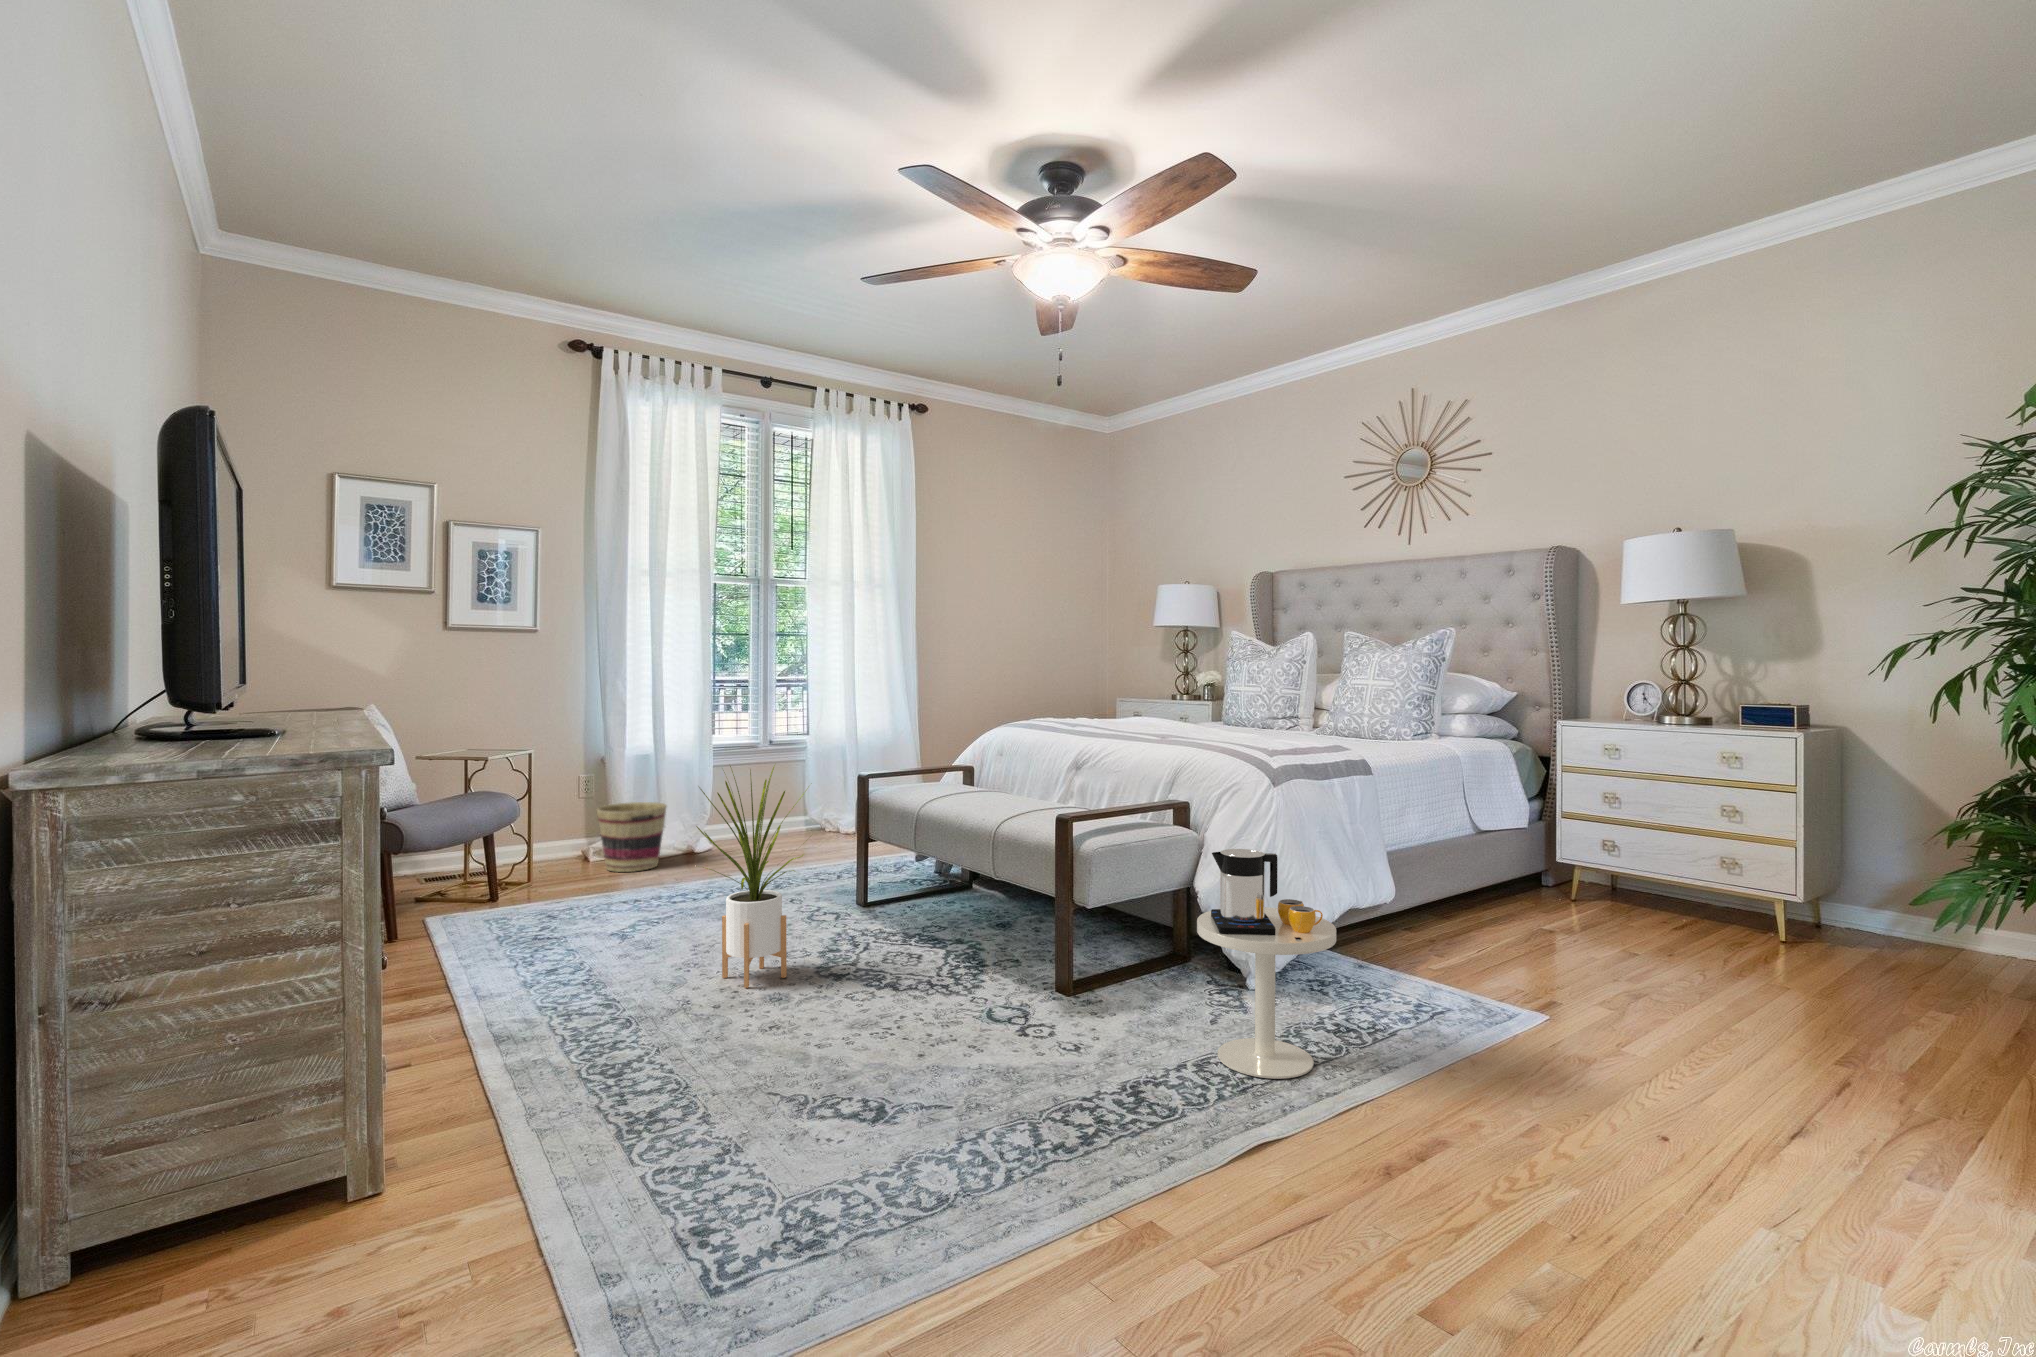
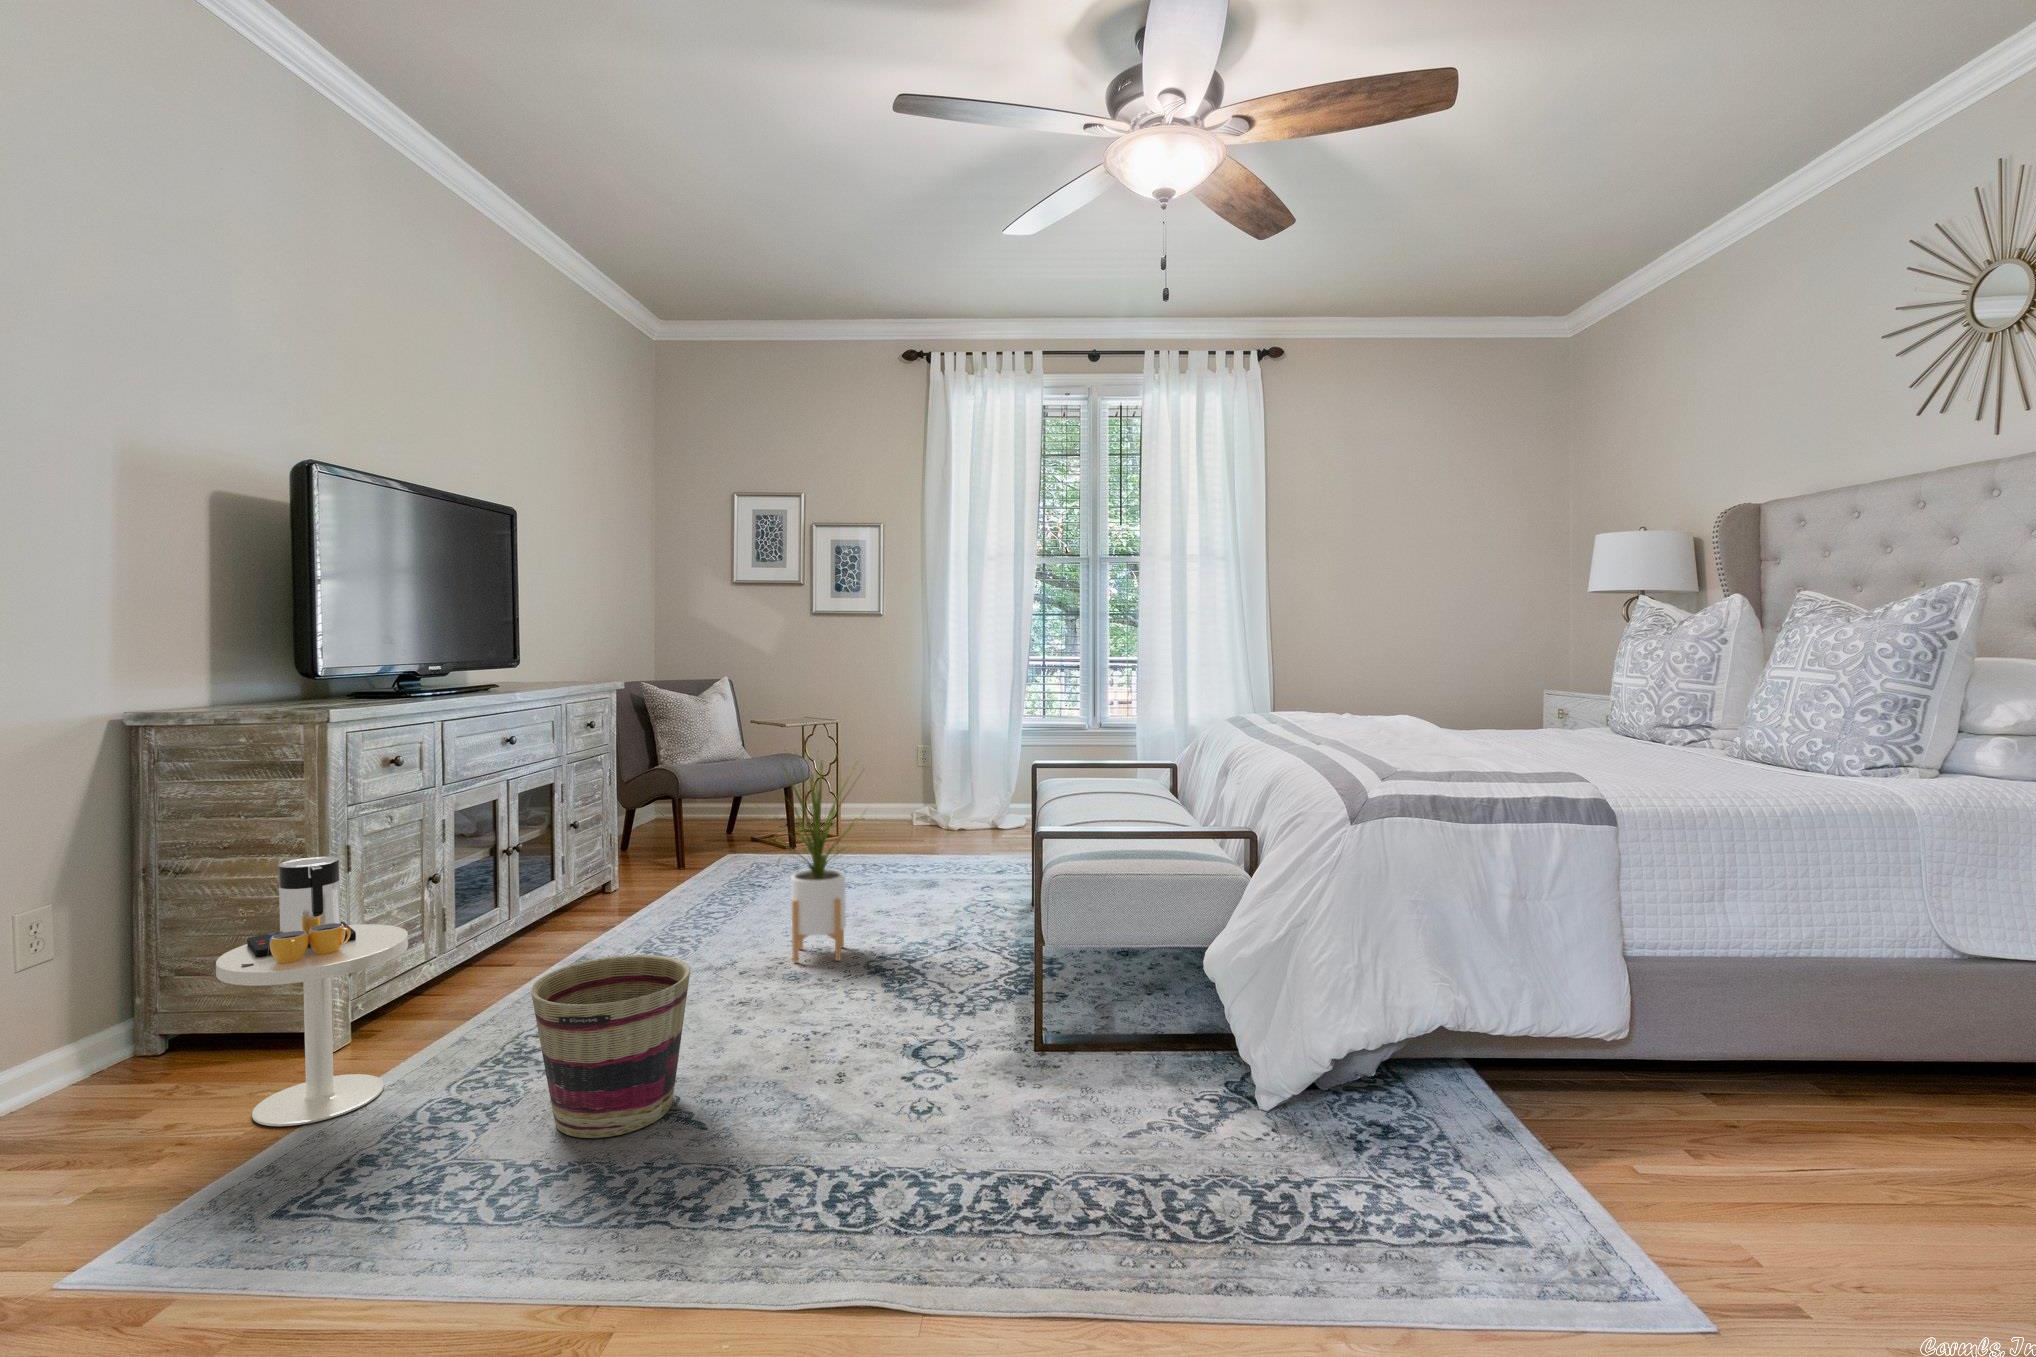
basket: present [597,802,667,872] -> present [531,955,690,1138]
side table: present [1197,849,1336,1079] -> present [216,857,408,1126]

